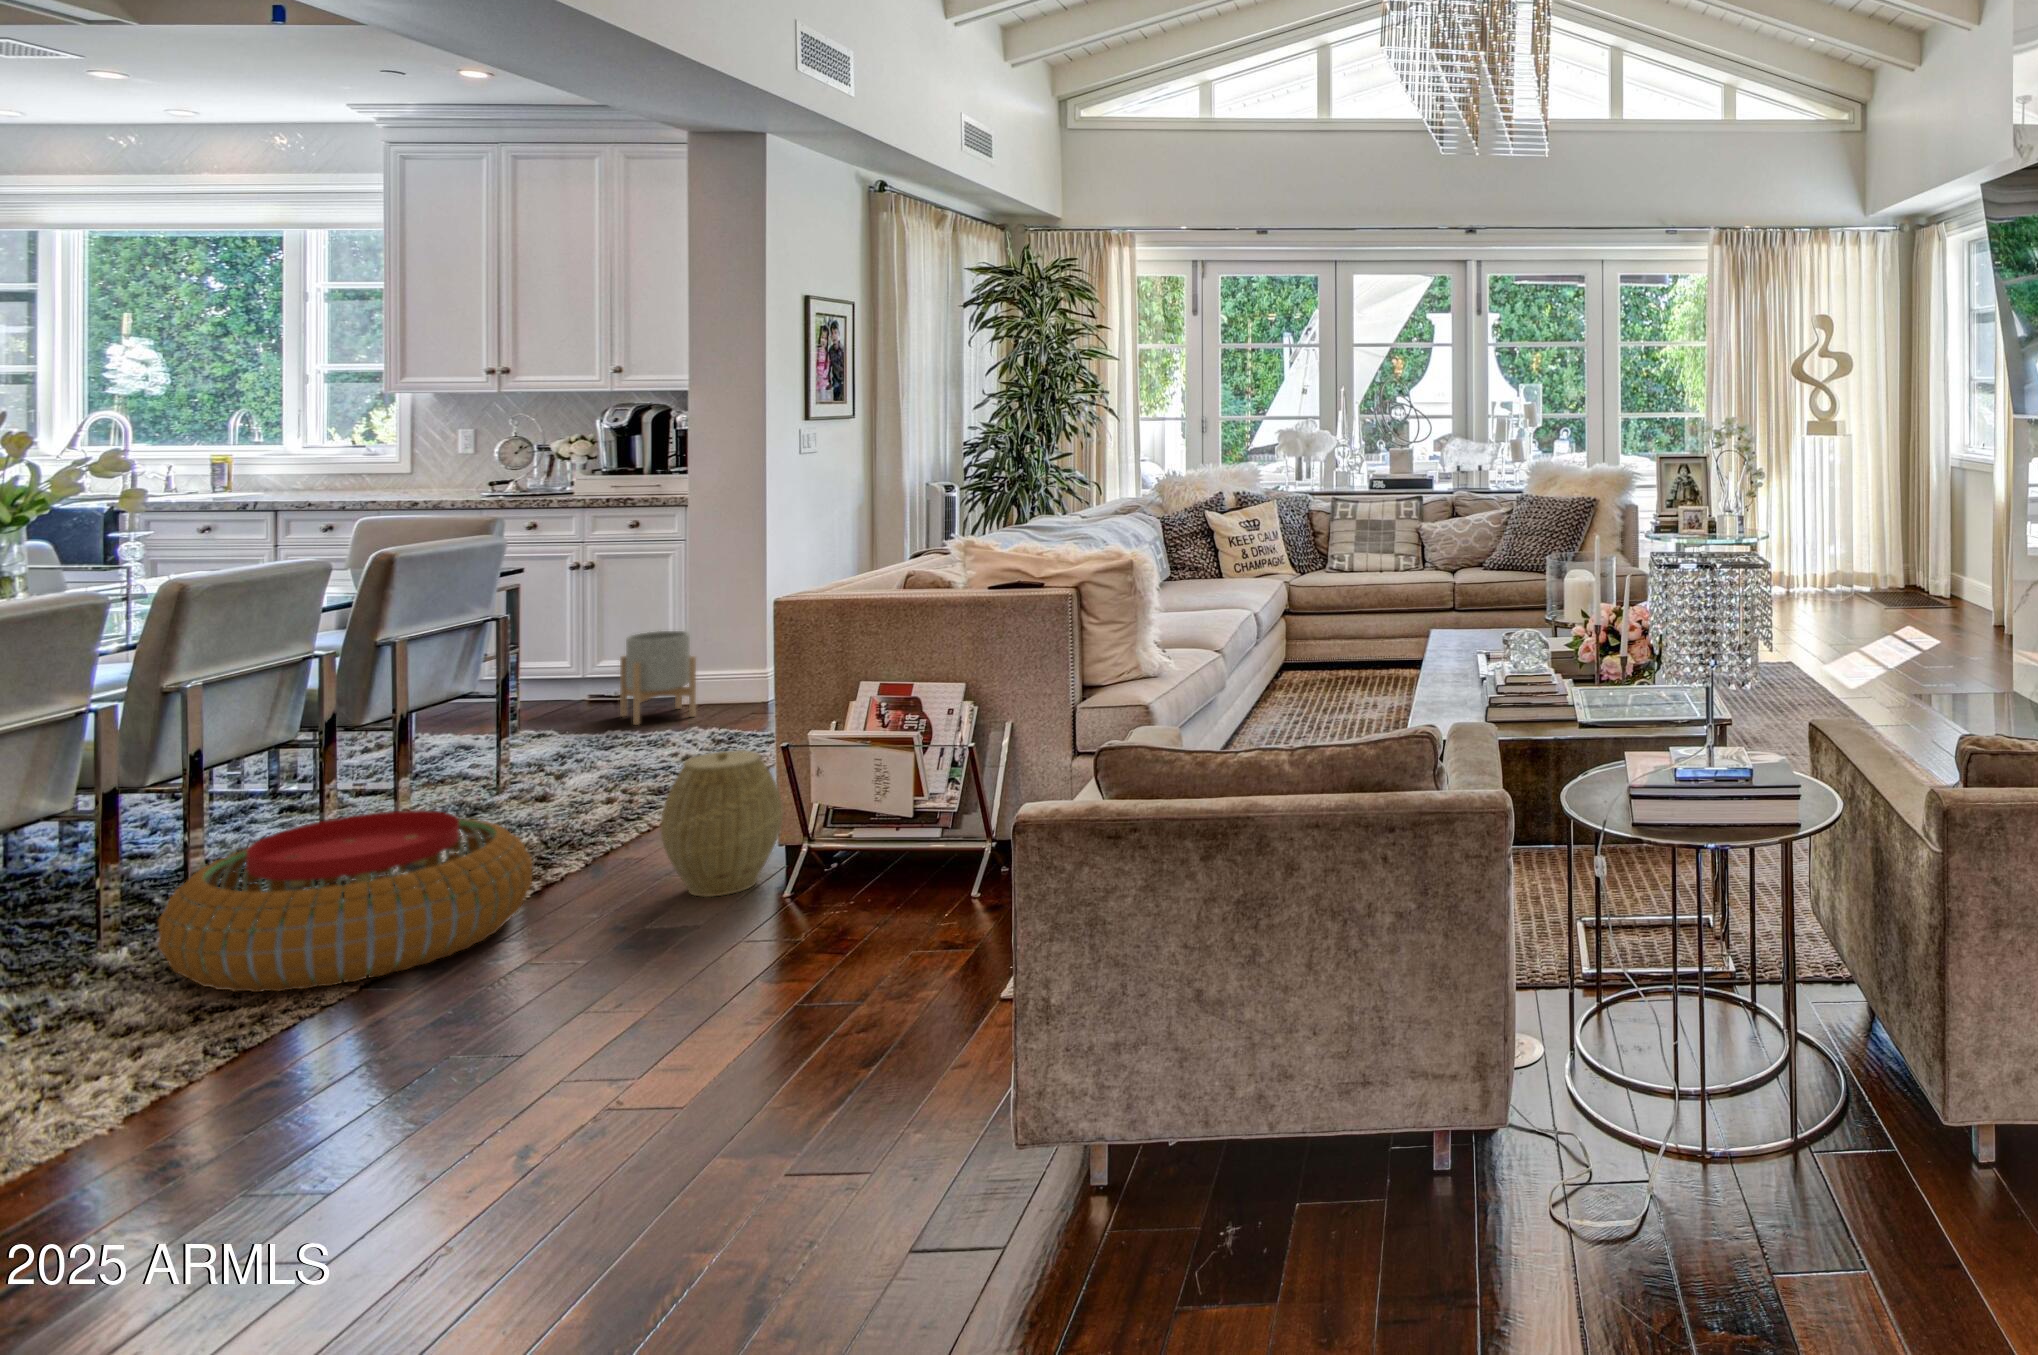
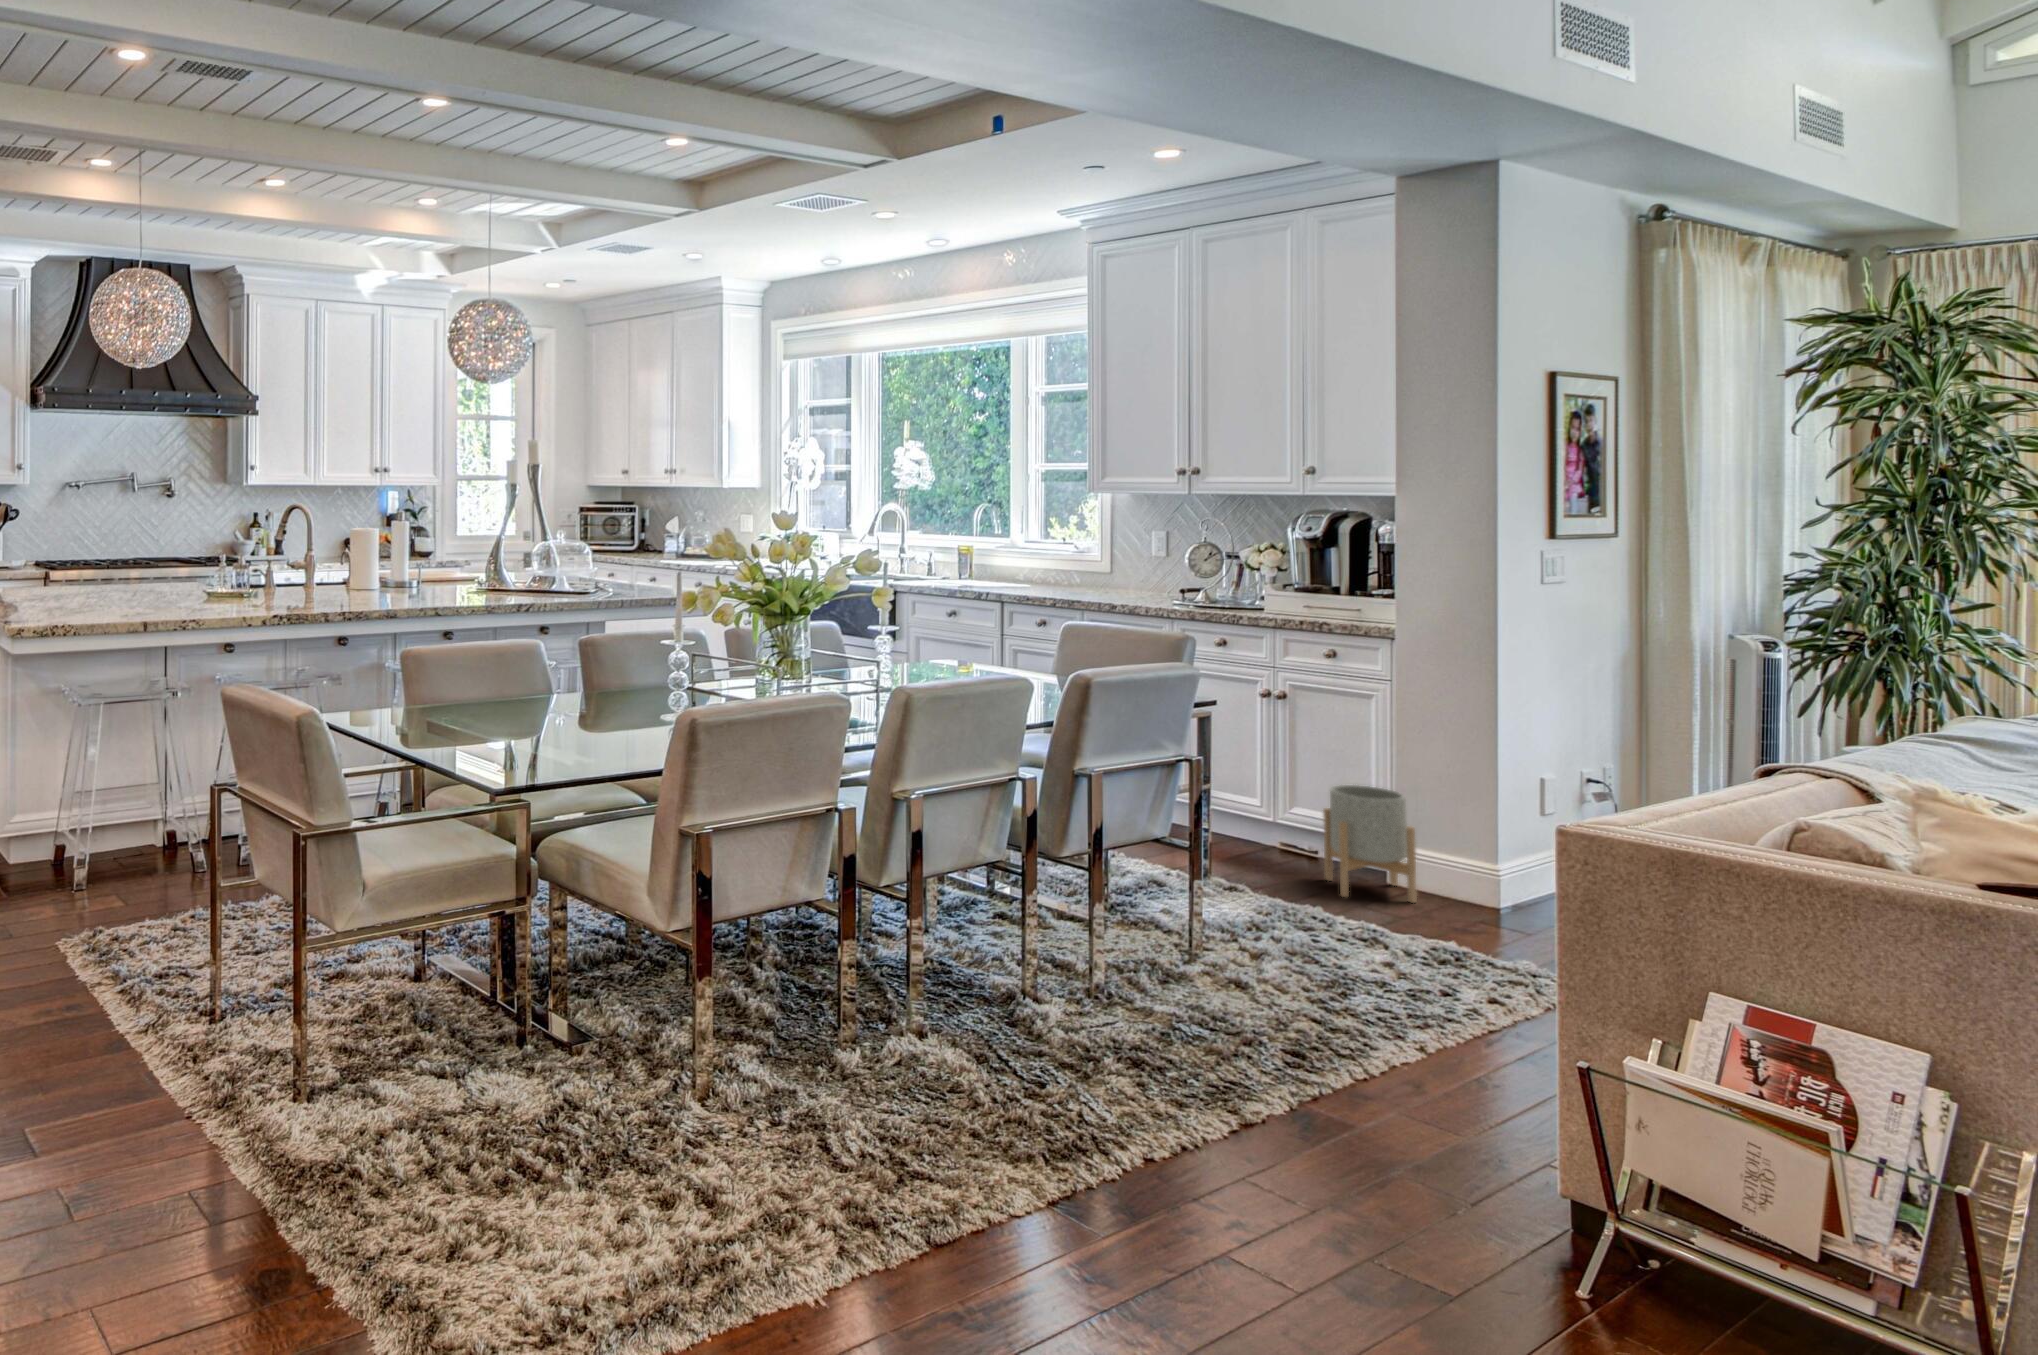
woven basket: present [661,750,783,897] -> none [1393,1028,1578,1258]
pouf: present [158,810,532,992] -> none [864,981,1229,1216]

